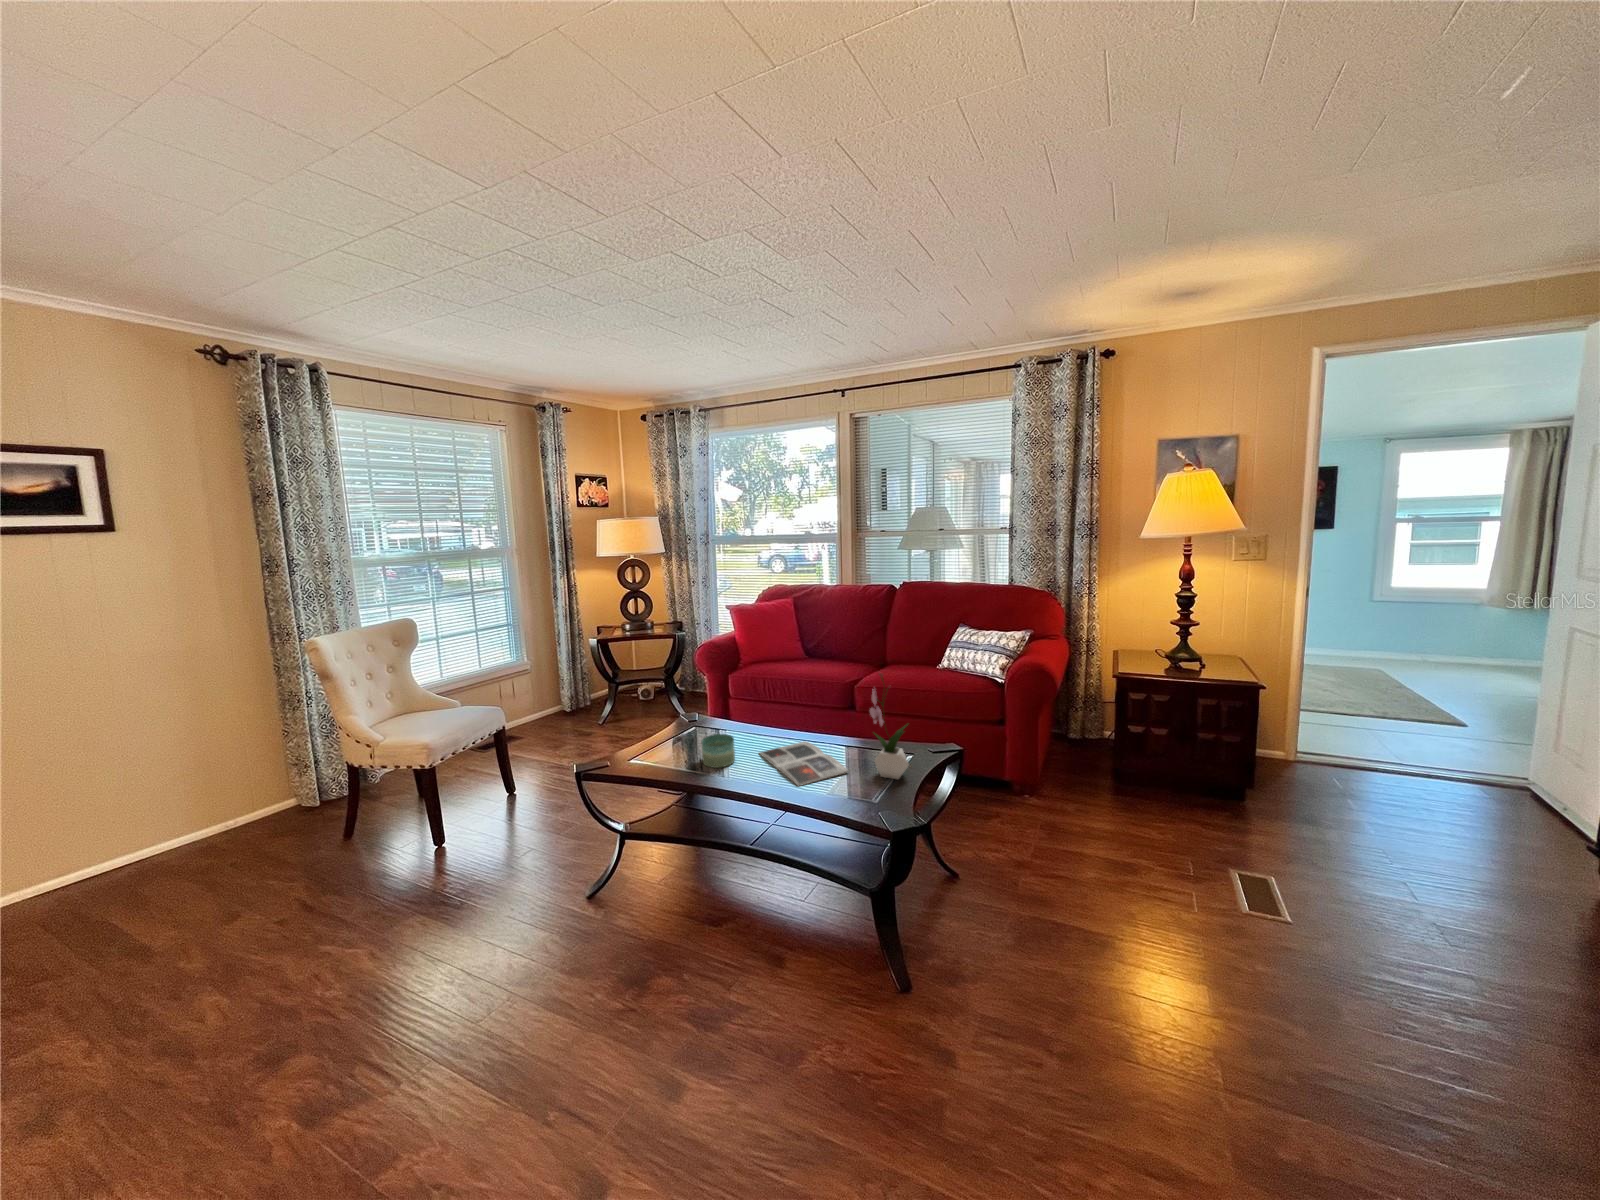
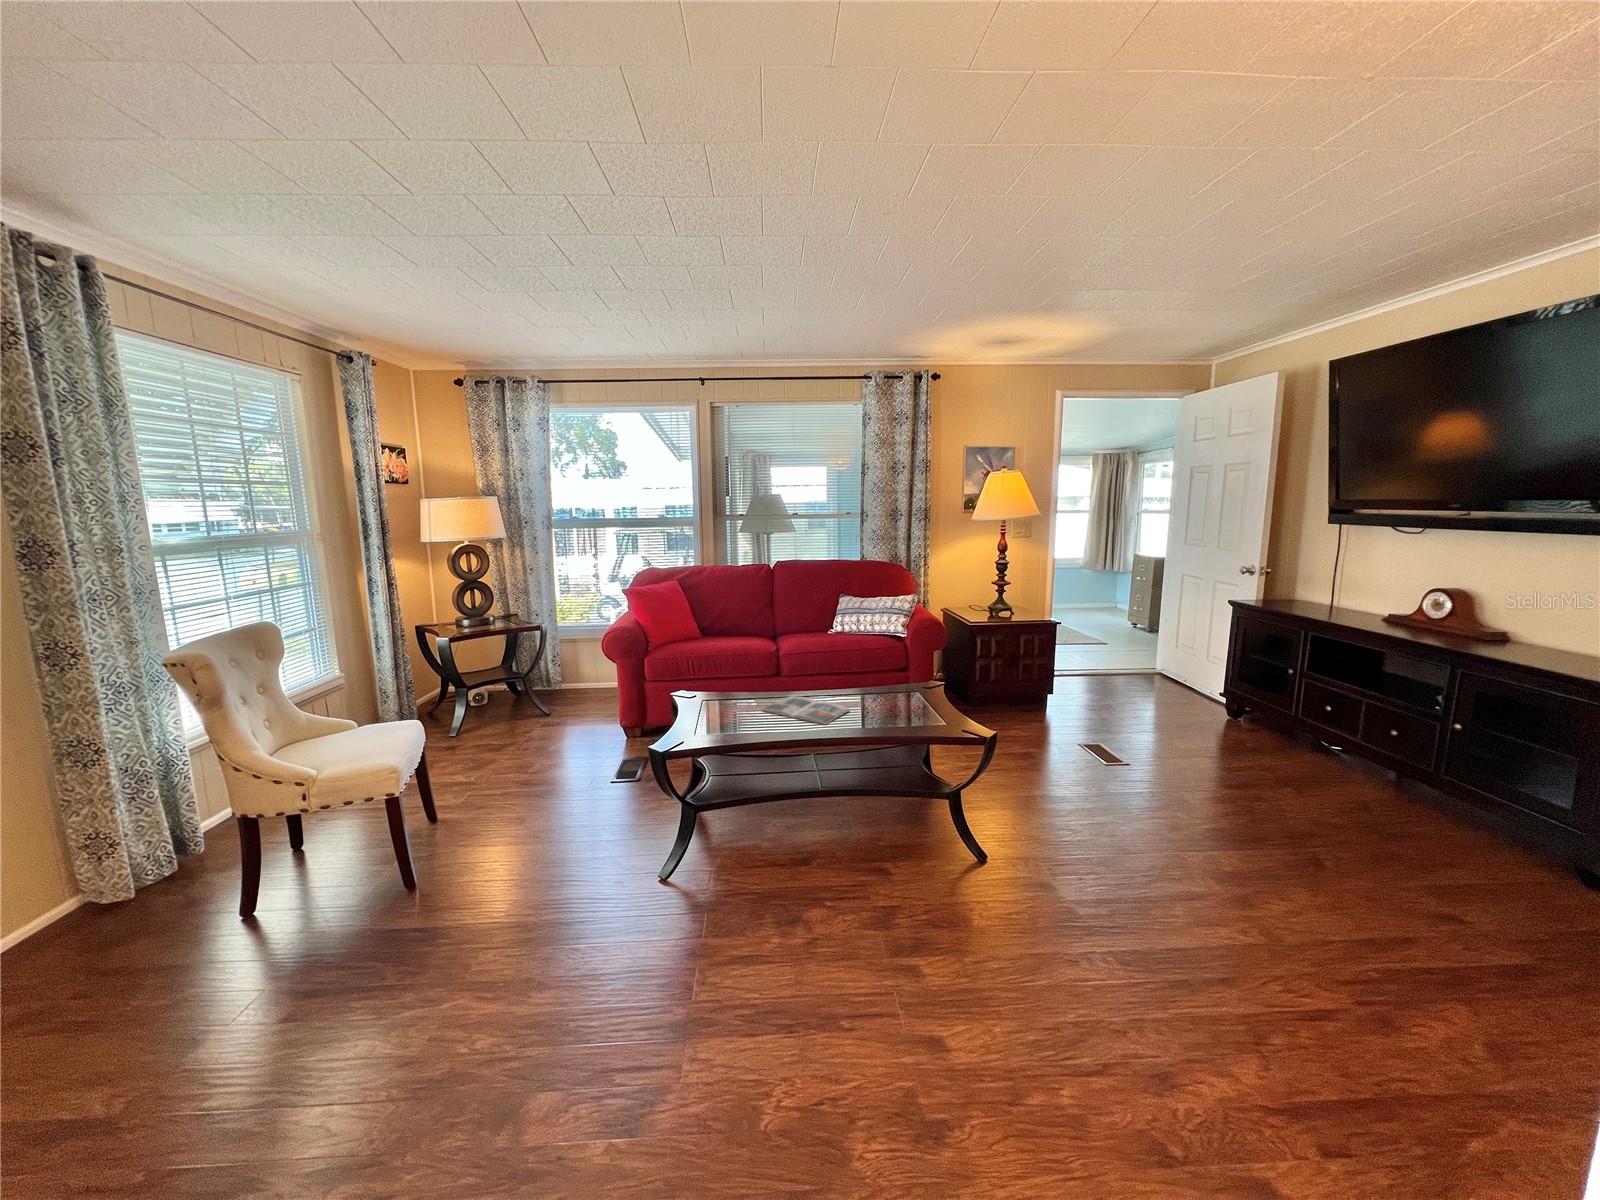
flower arrangement: present [870,673,909,779] -> none [862,626,898,709]
candle: present [702,734,735,768] -> none [721,696,752,726]

